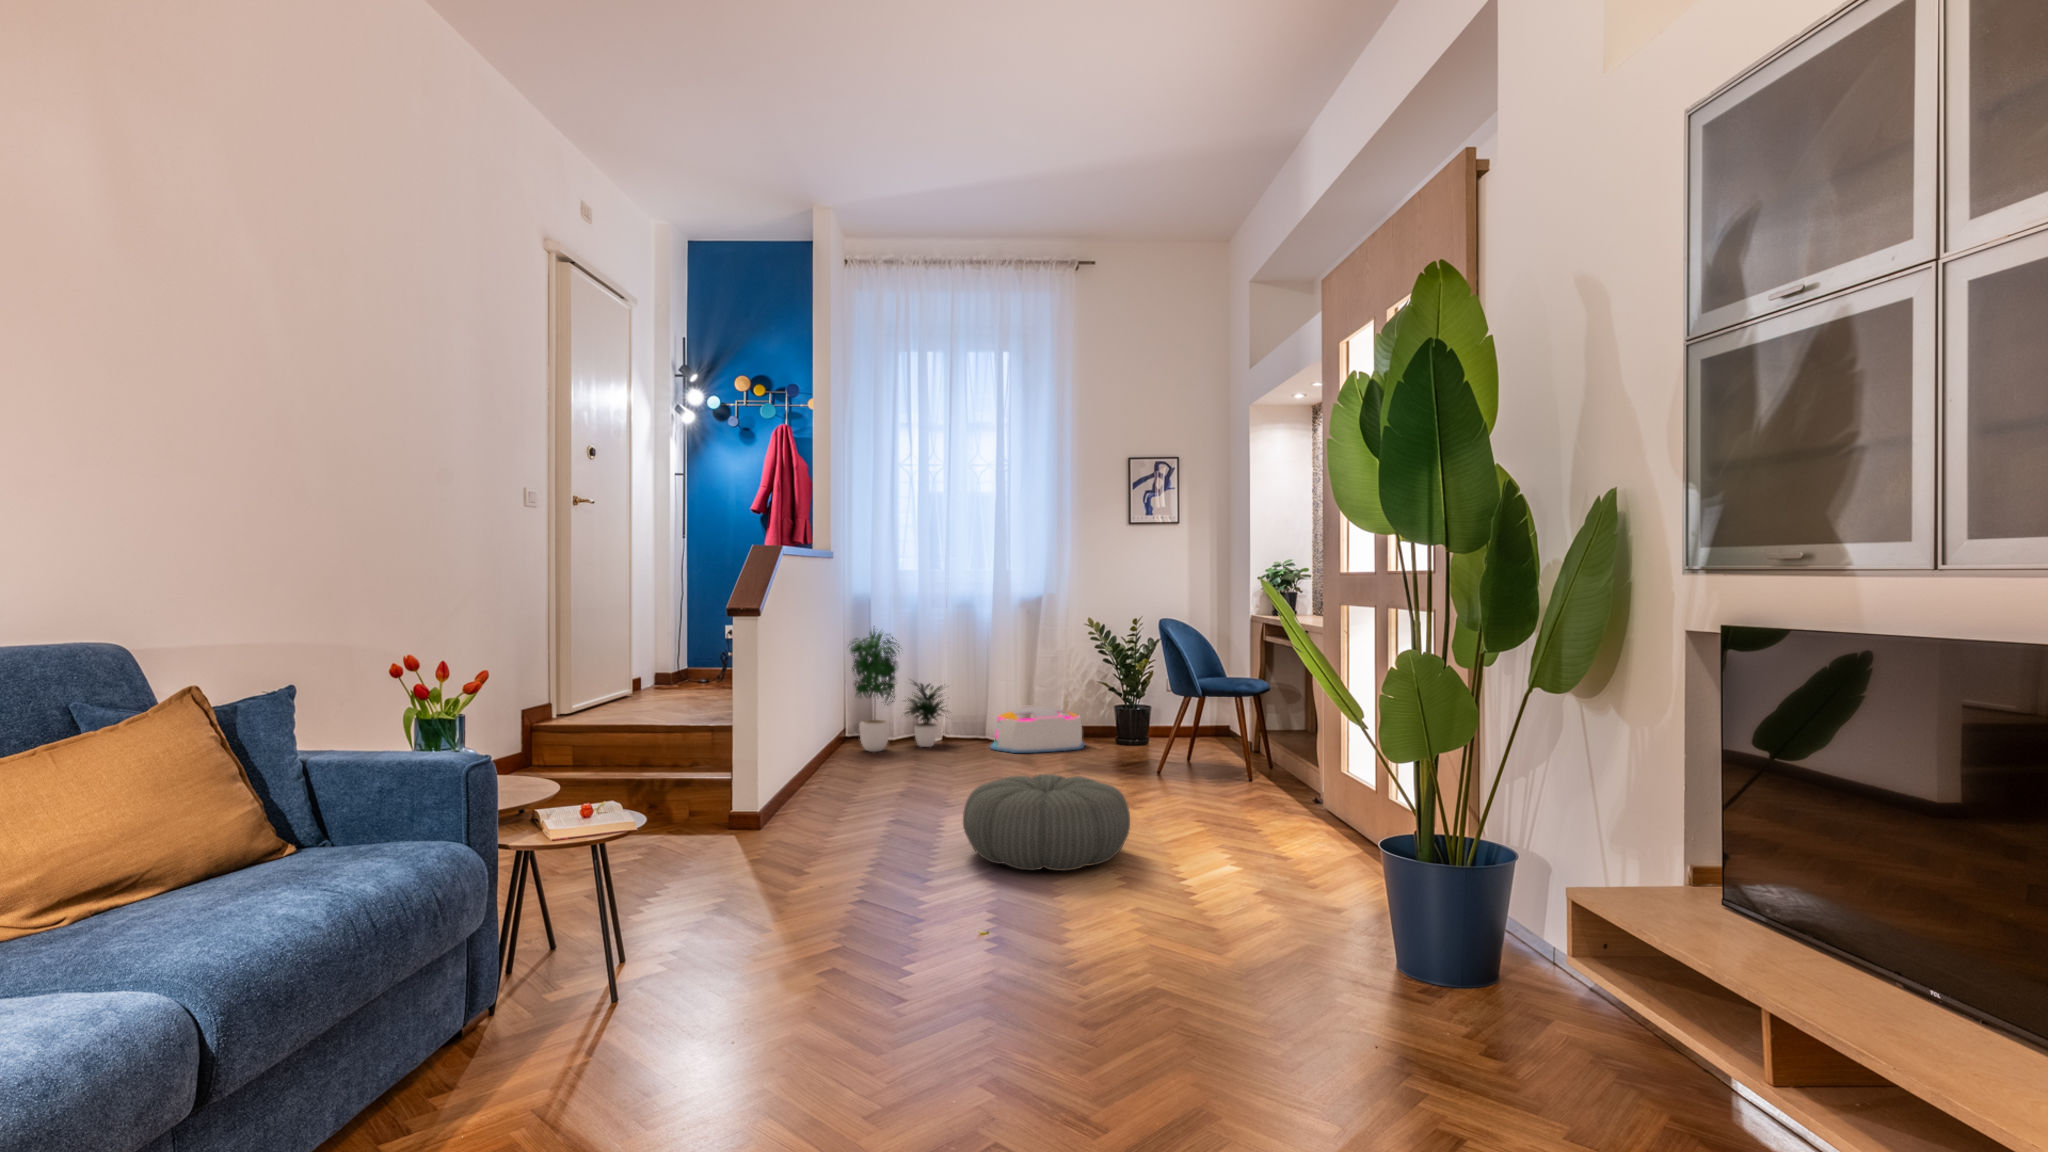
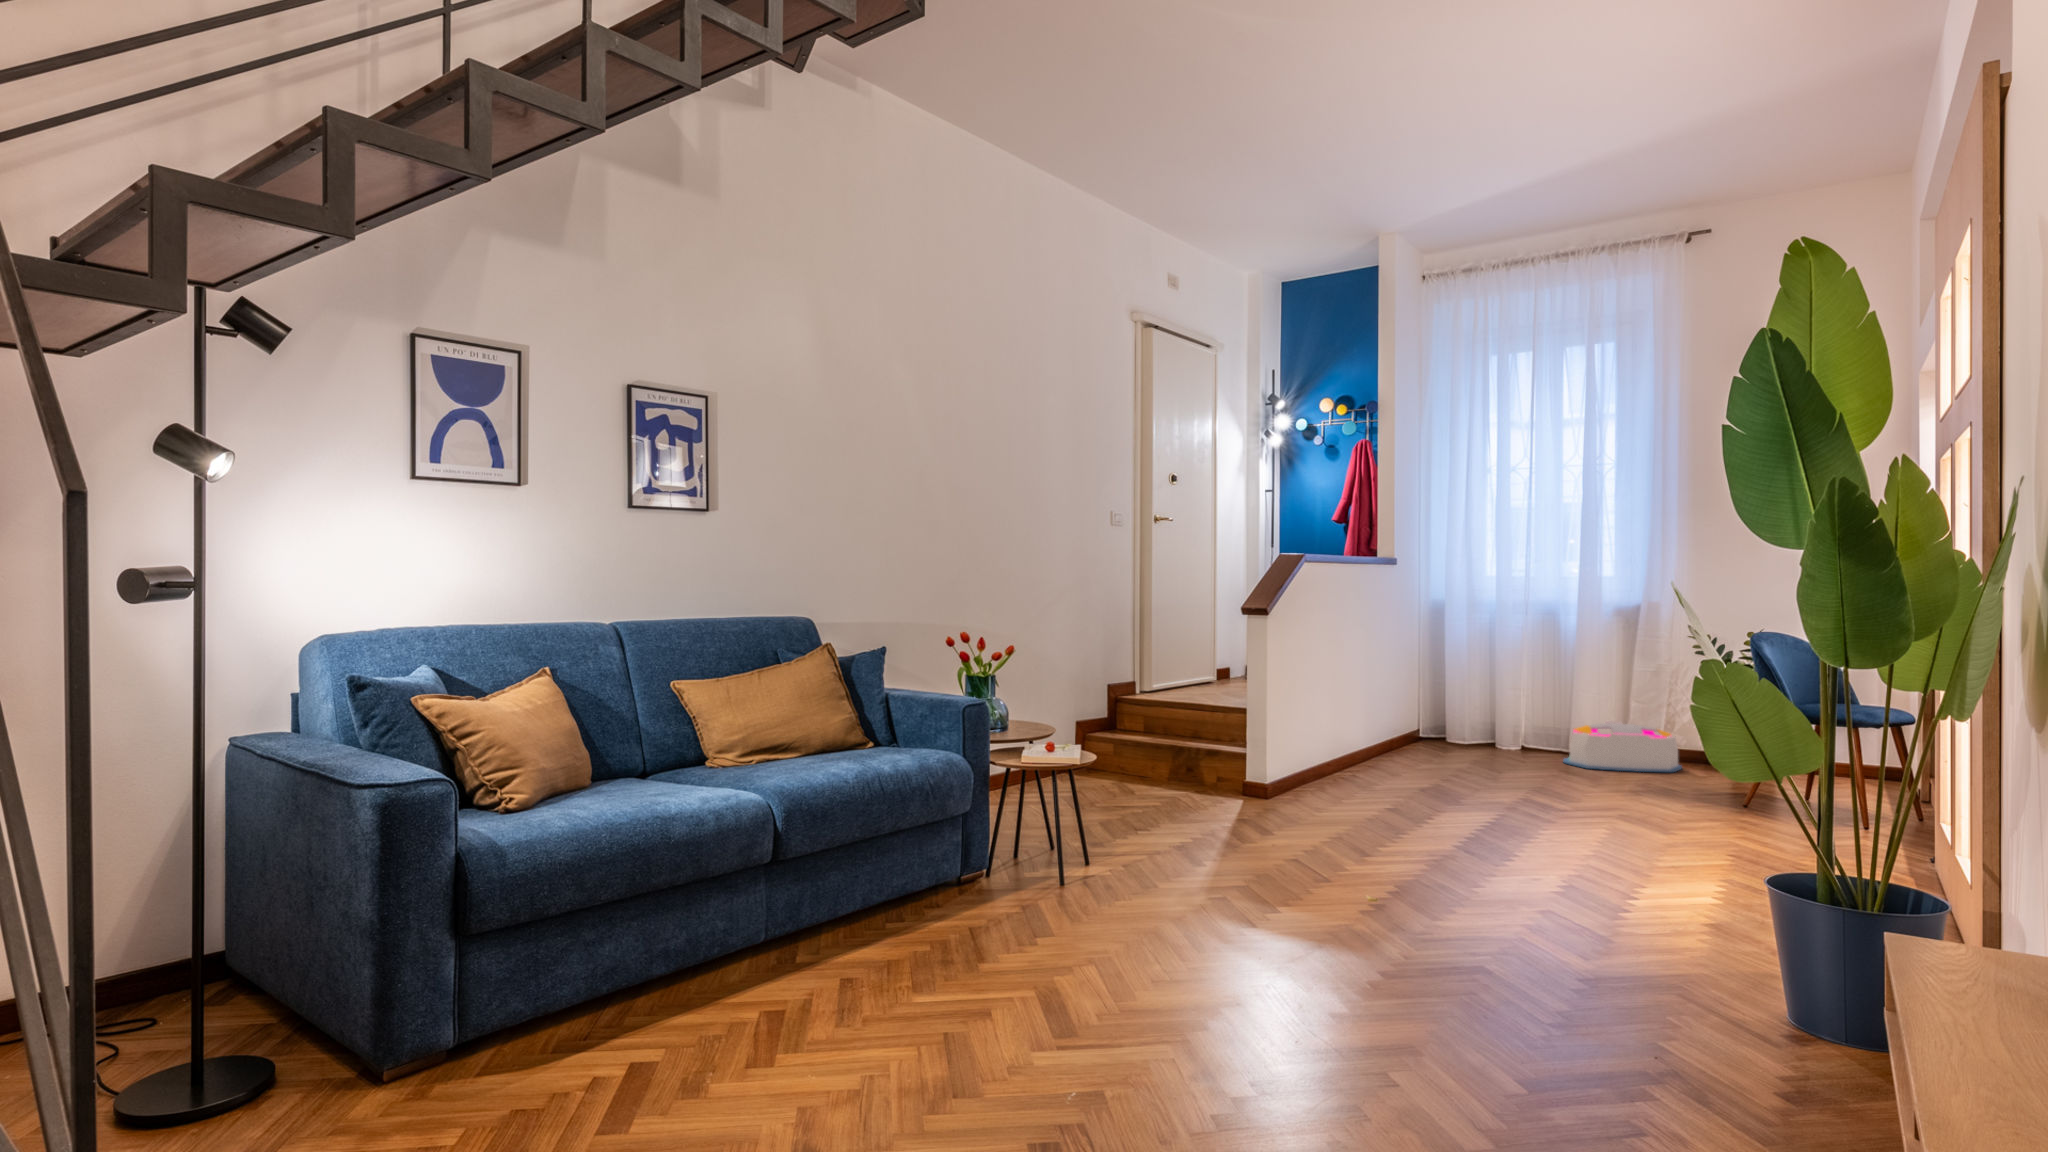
potted plant: present [850,630,946,752] -> none [1409,629,1525,754]
pouf: present [963,774,1130,871] -> none [1420,774,1598,866]

